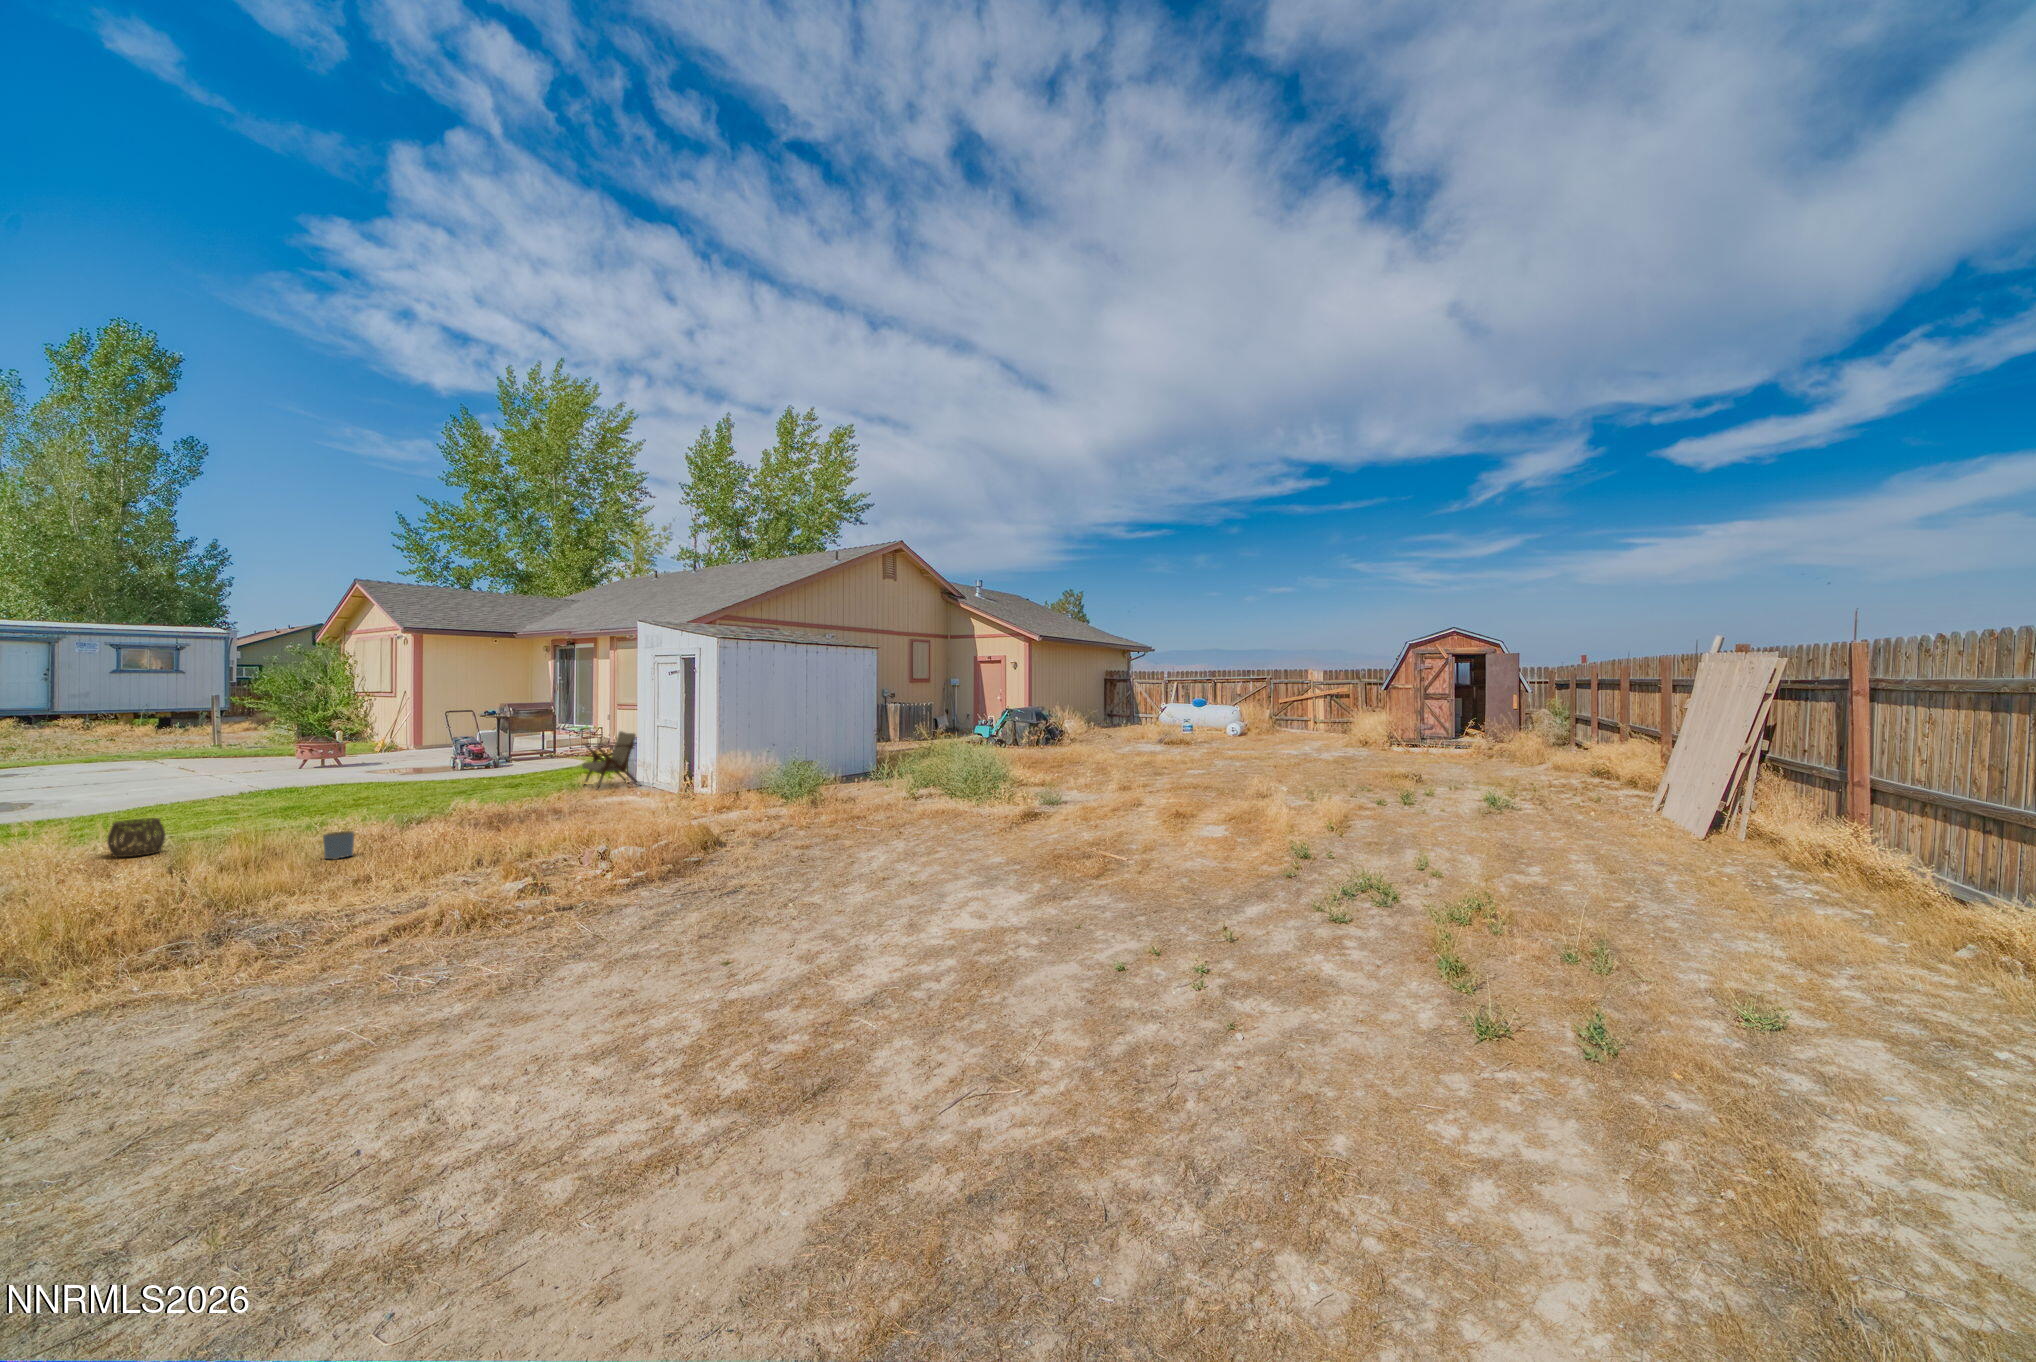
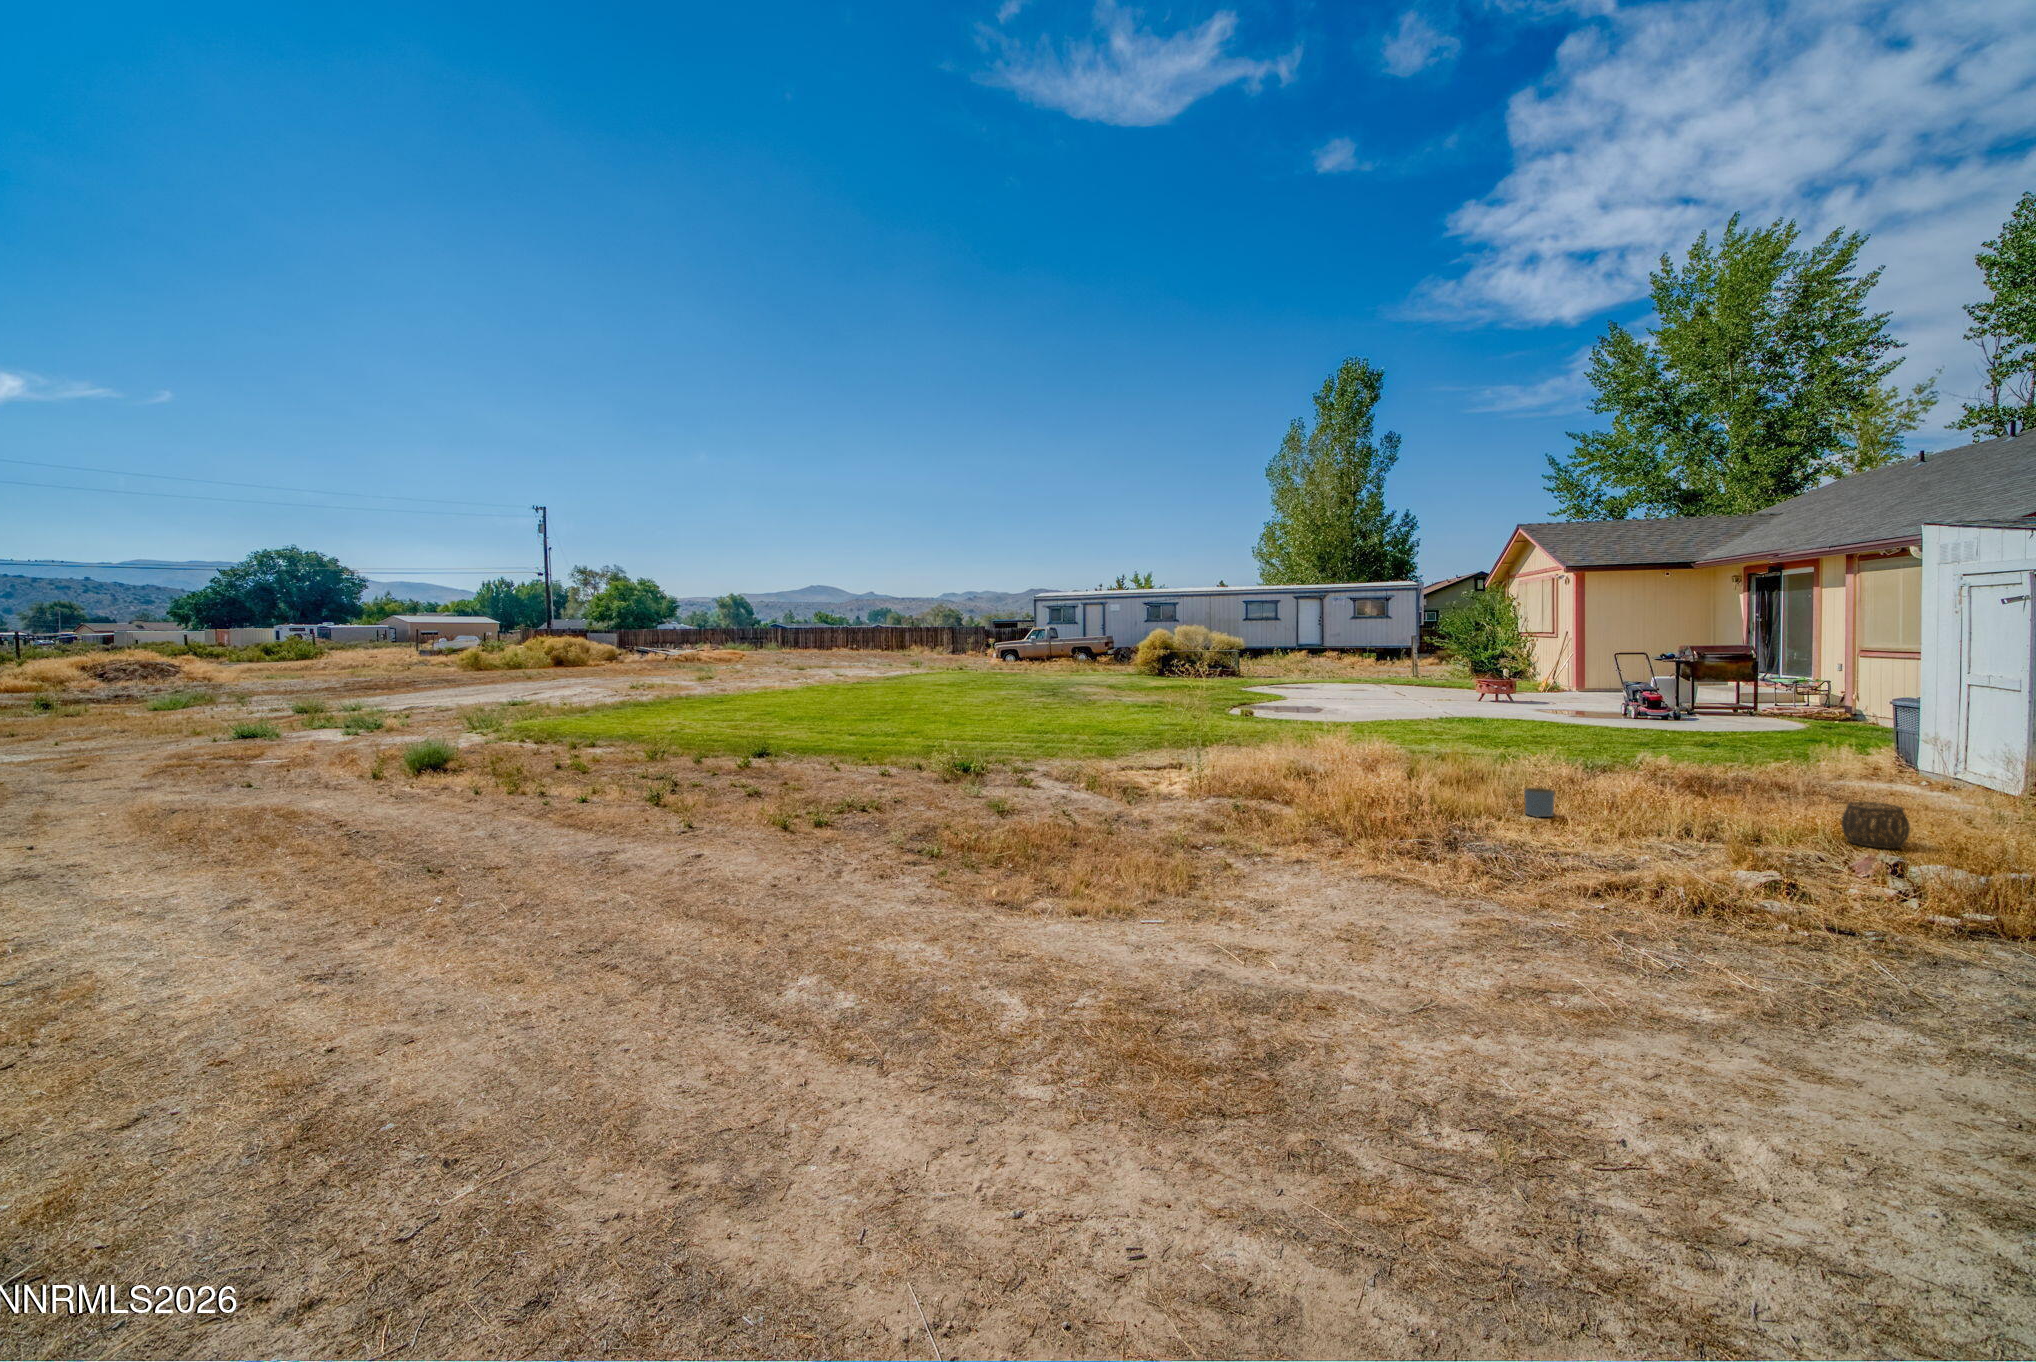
lounge chair: present [582,731,640,789] -> none [1827,690,1950,777]
woven basket: present [107,818,166,857] -> present [1841,802,1910,849]

